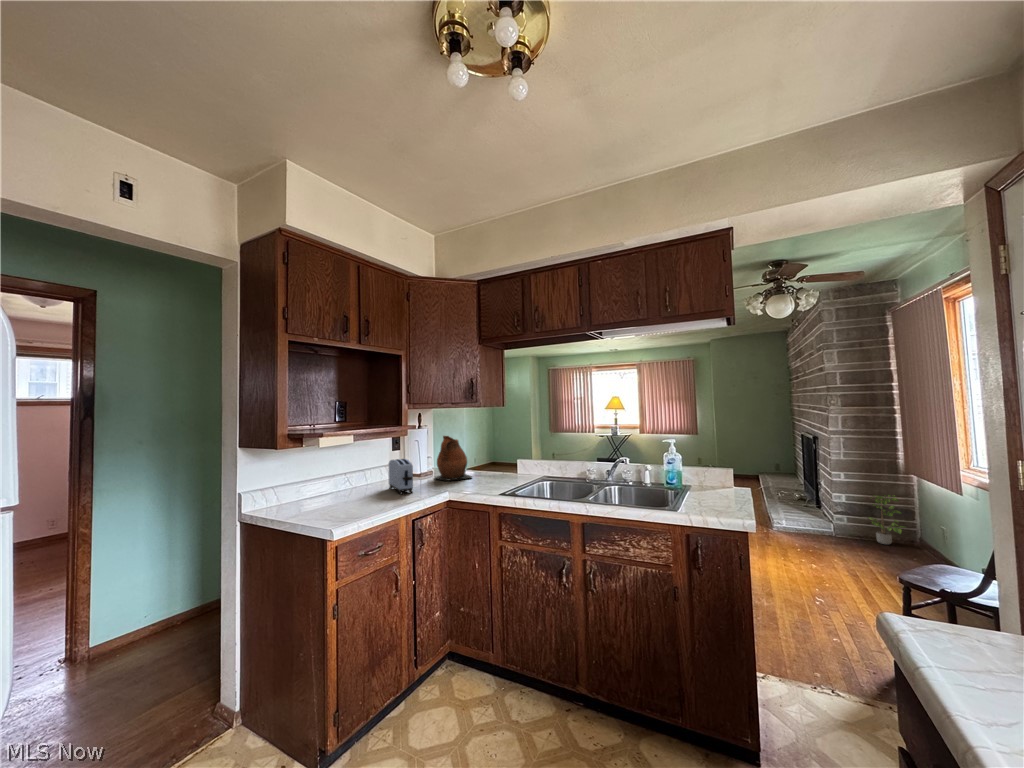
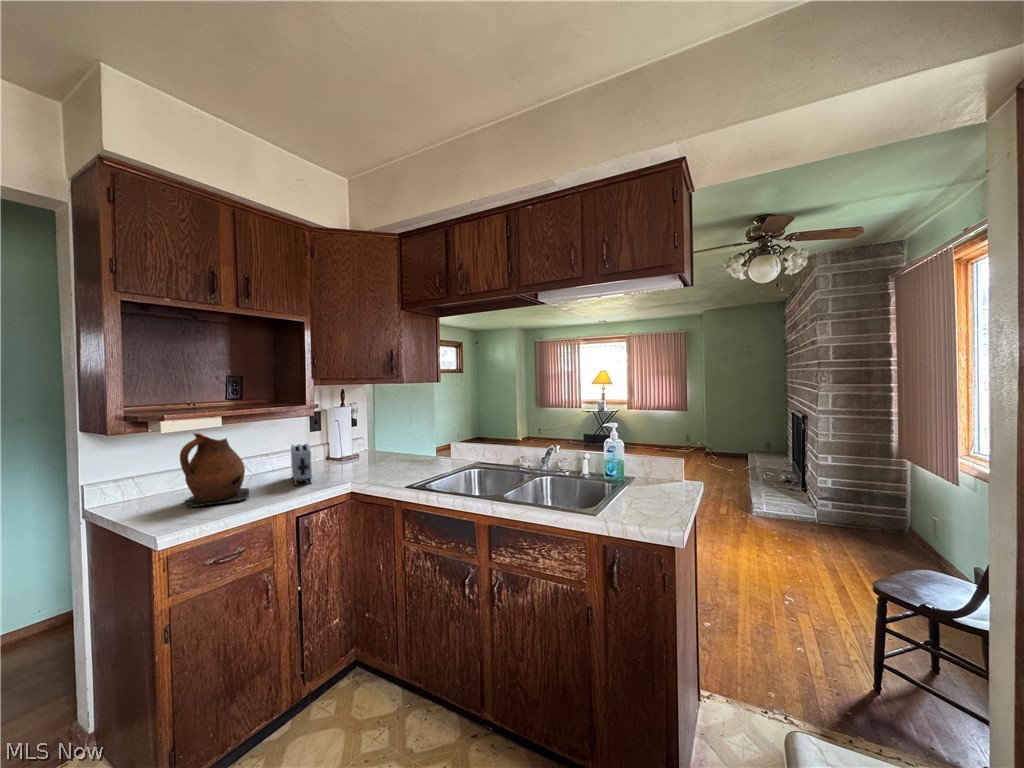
ceramic pitcher: present [435,436,472,481] -> present [180,433,249,507]
potted plant: present [869,495,904,544] -> none [855,479,898,534]

